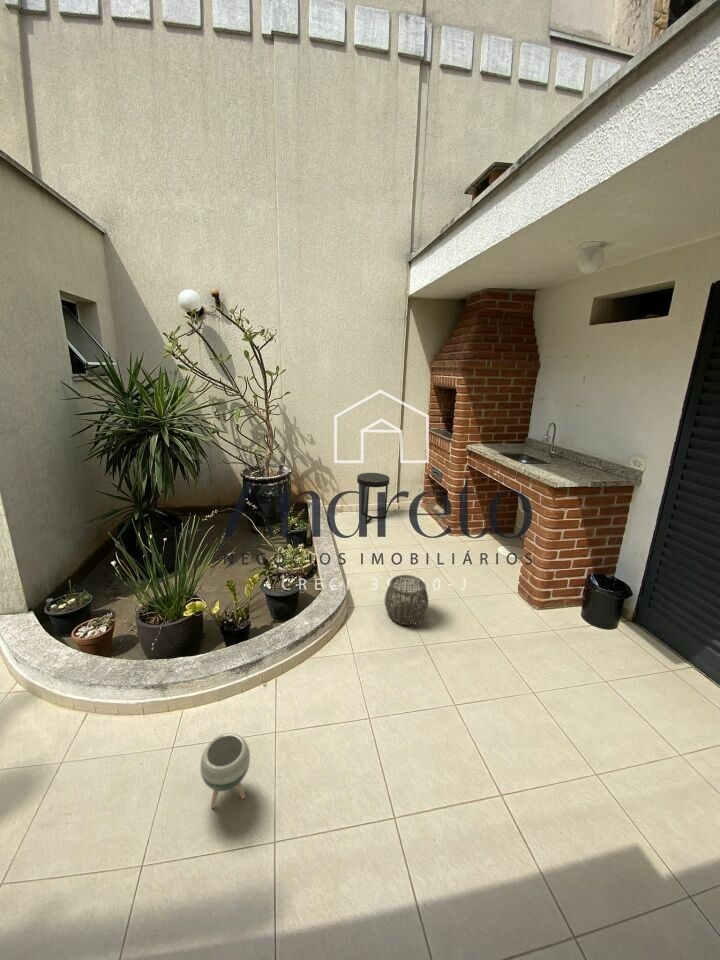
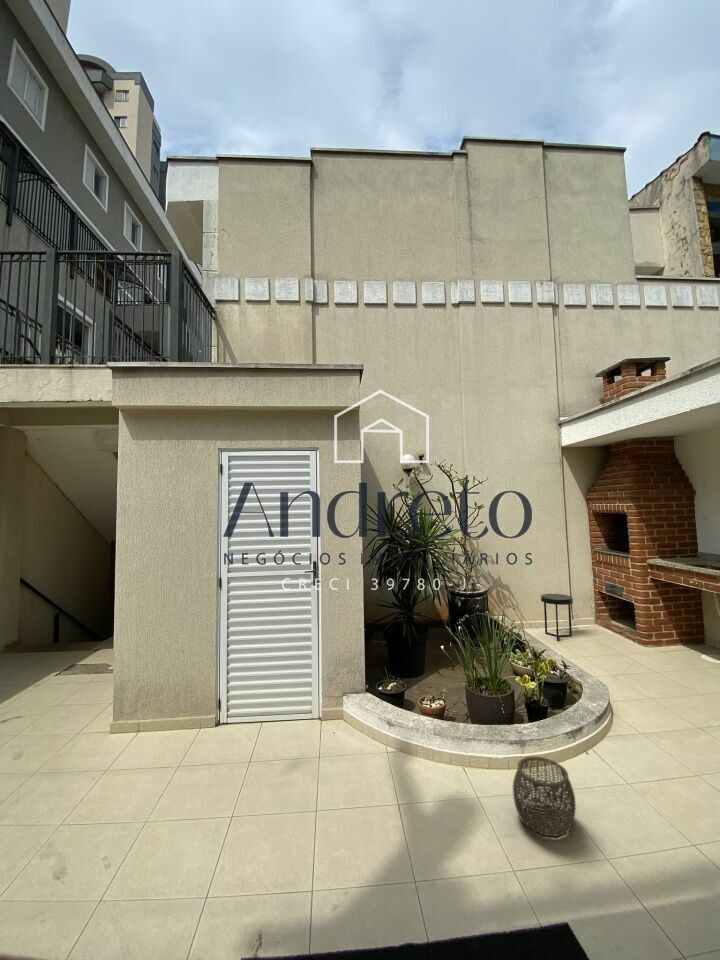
woven basket: present [385,575,428,625] -> present [513,757,576,837]
planter: present [200,733,250,808] -> none [609,760,651,823]

